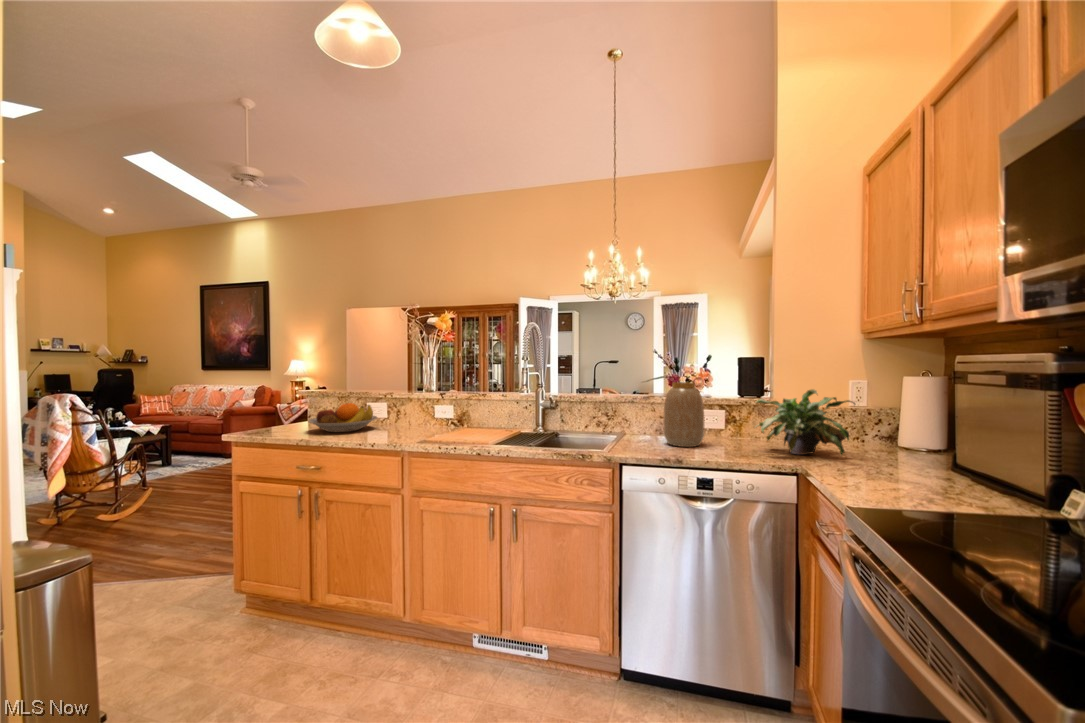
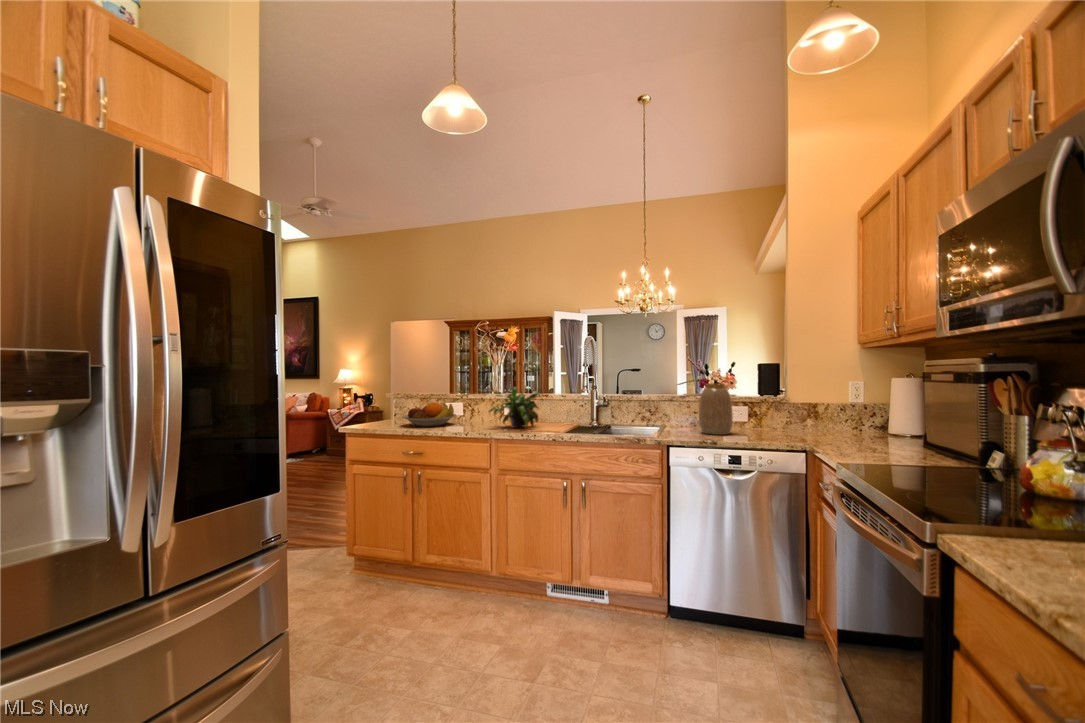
potted plant: present [756,389,855,455] -> present [489,387,540,428]

